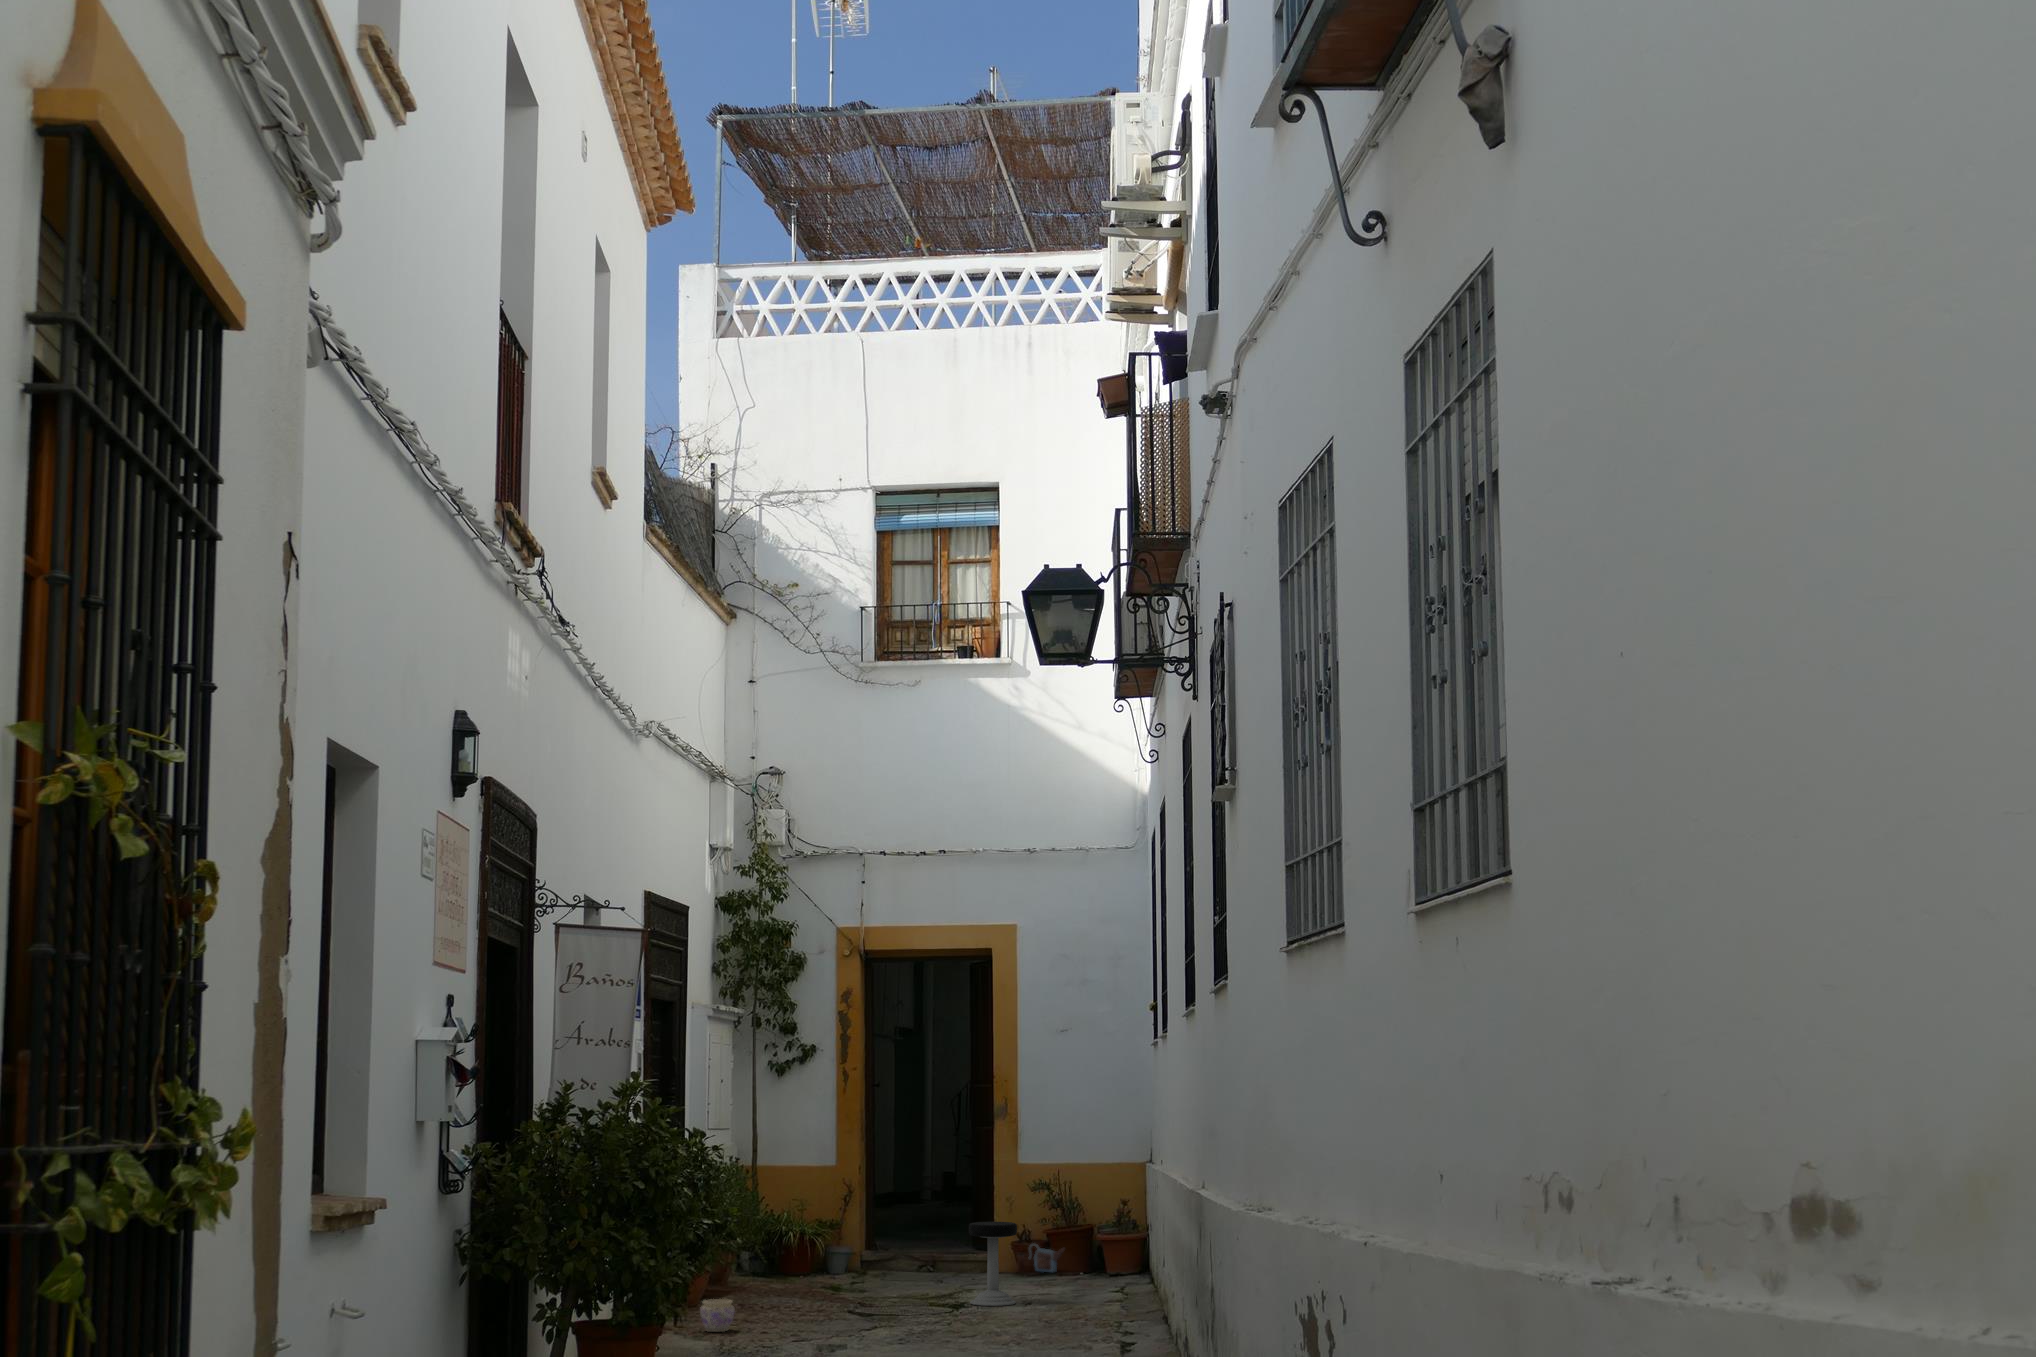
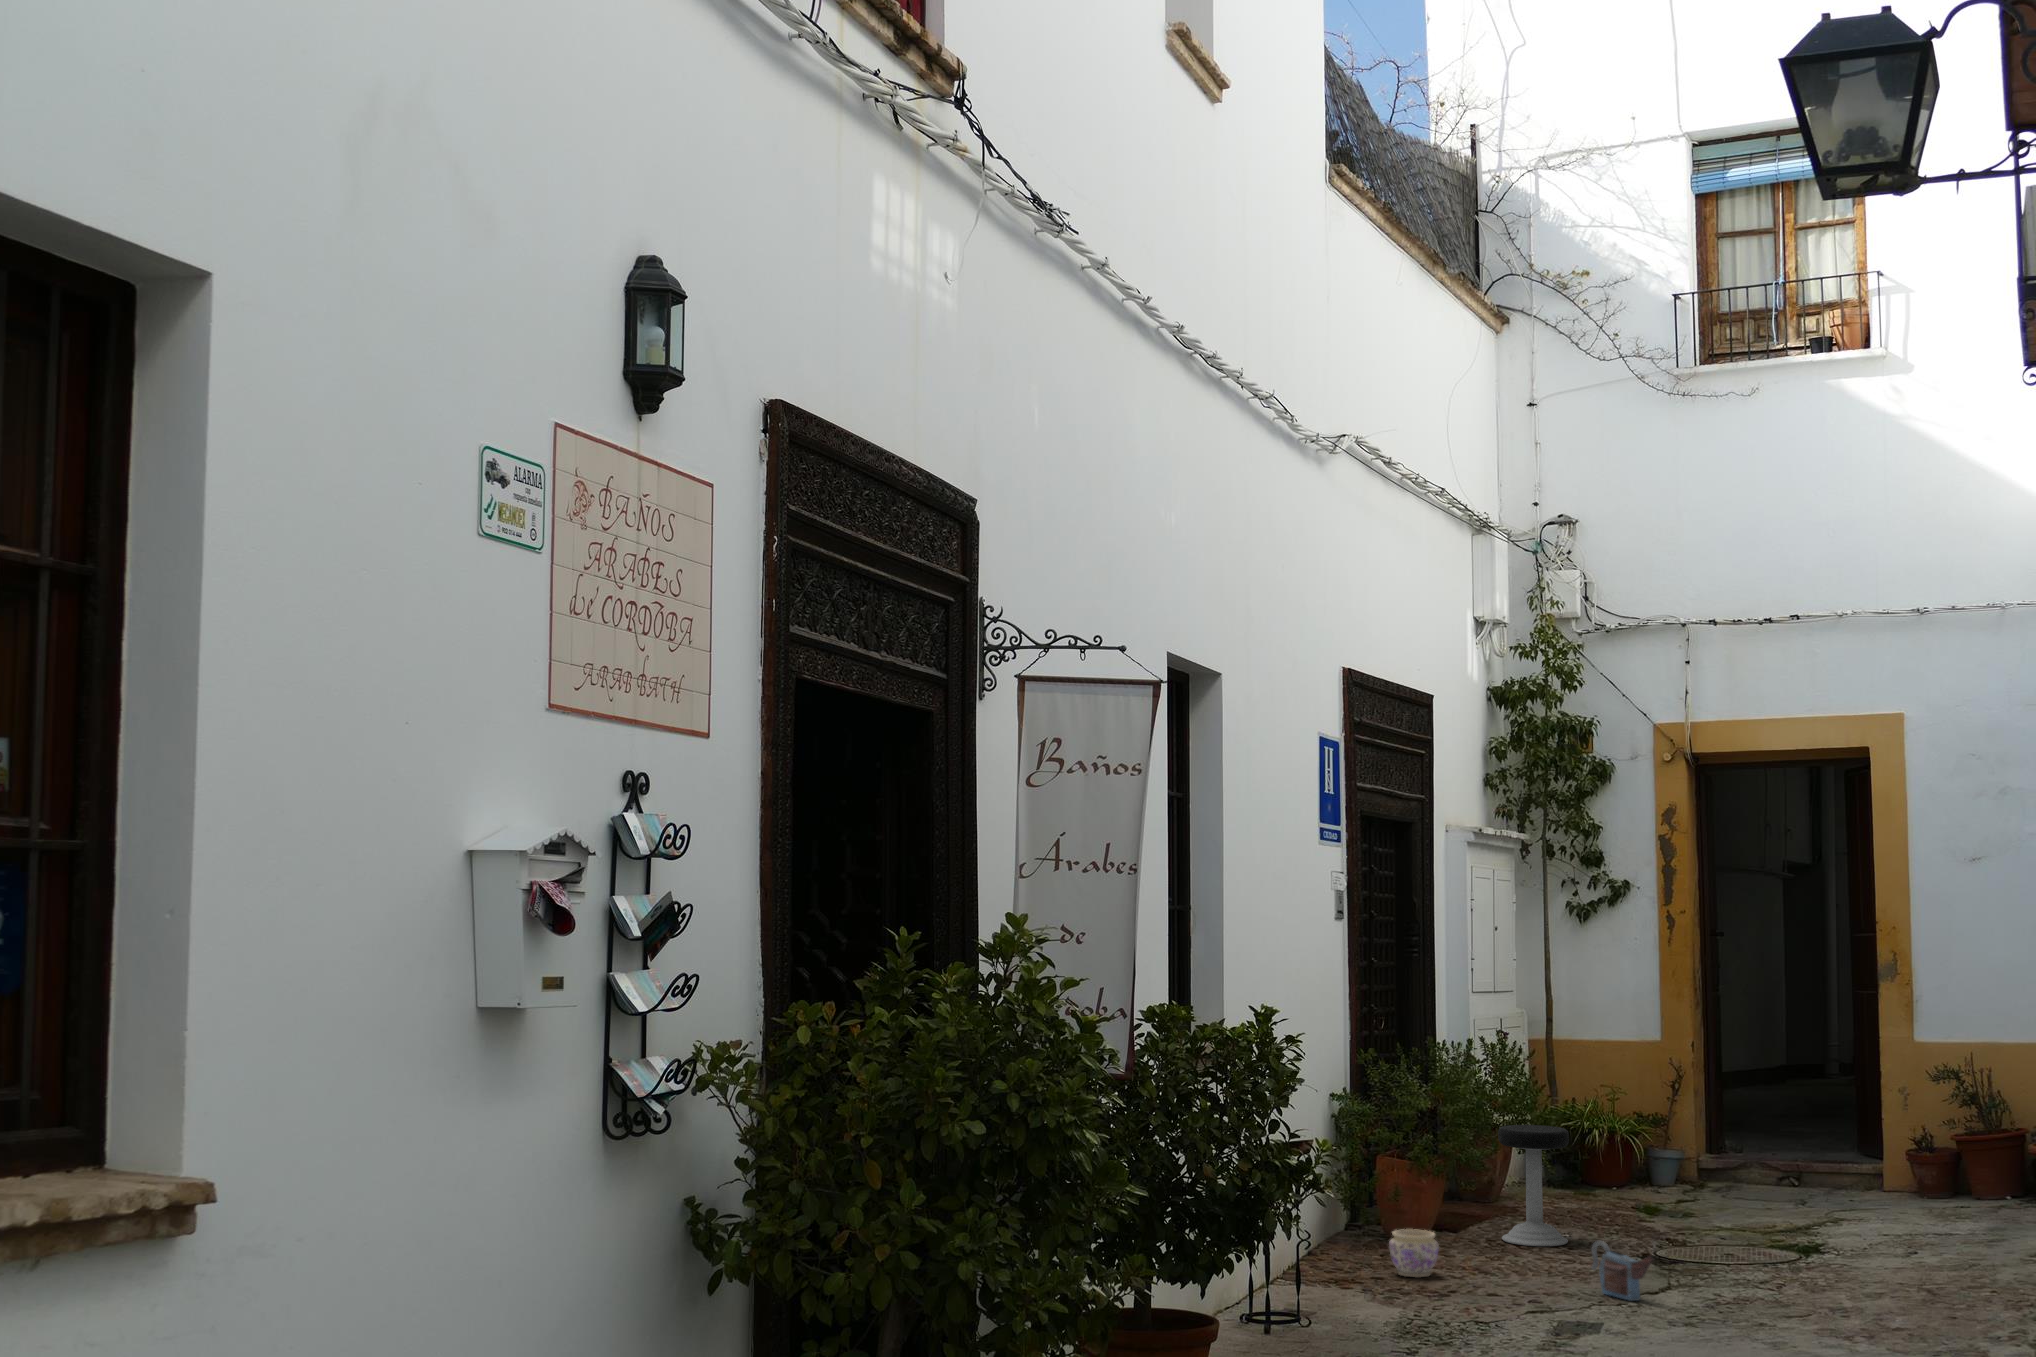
stool: present [969,1222,1017,1306] -> present [1498,1125,1569,1246]
watering can: present [1029,1244,1065,1272] -> present [1592,1241,1654,1301]

